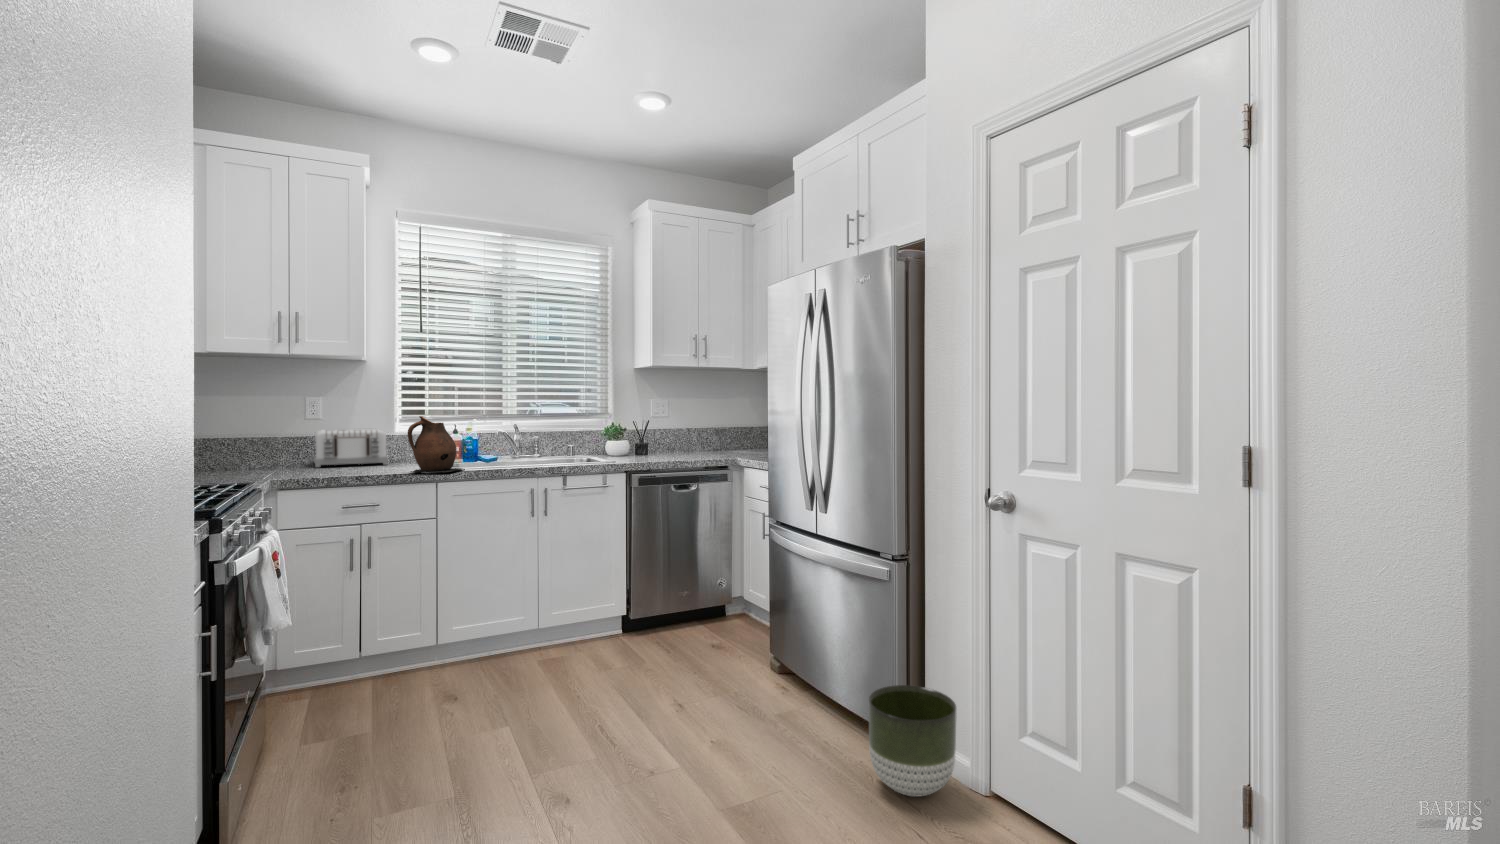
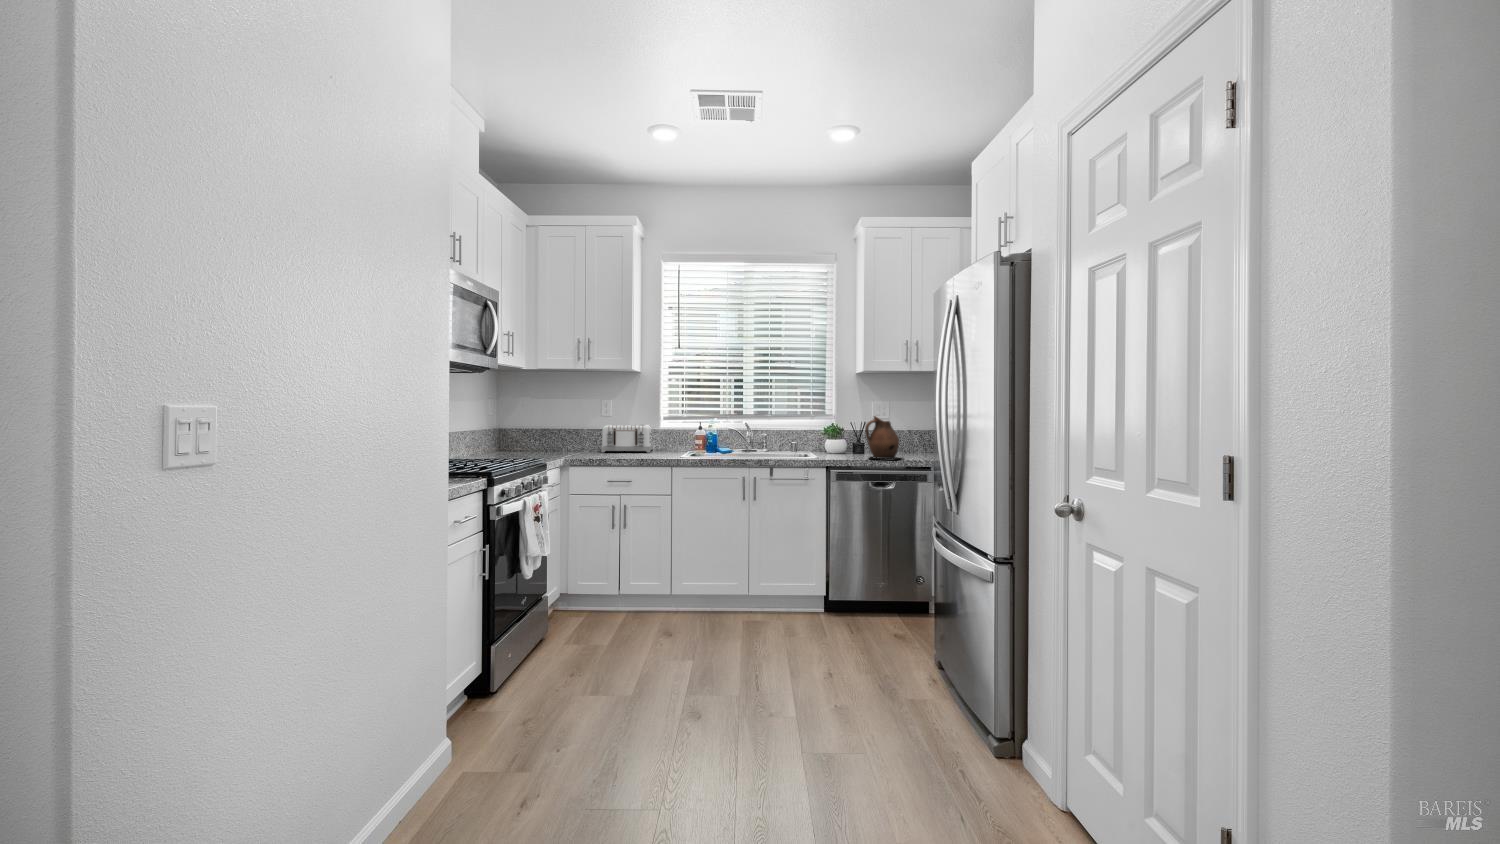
ceramic pitcher: present [408,416,465,473] -> present [865,416,899,459]
planter: present [869,685,957,796] -> none [945,681,1033,788]

